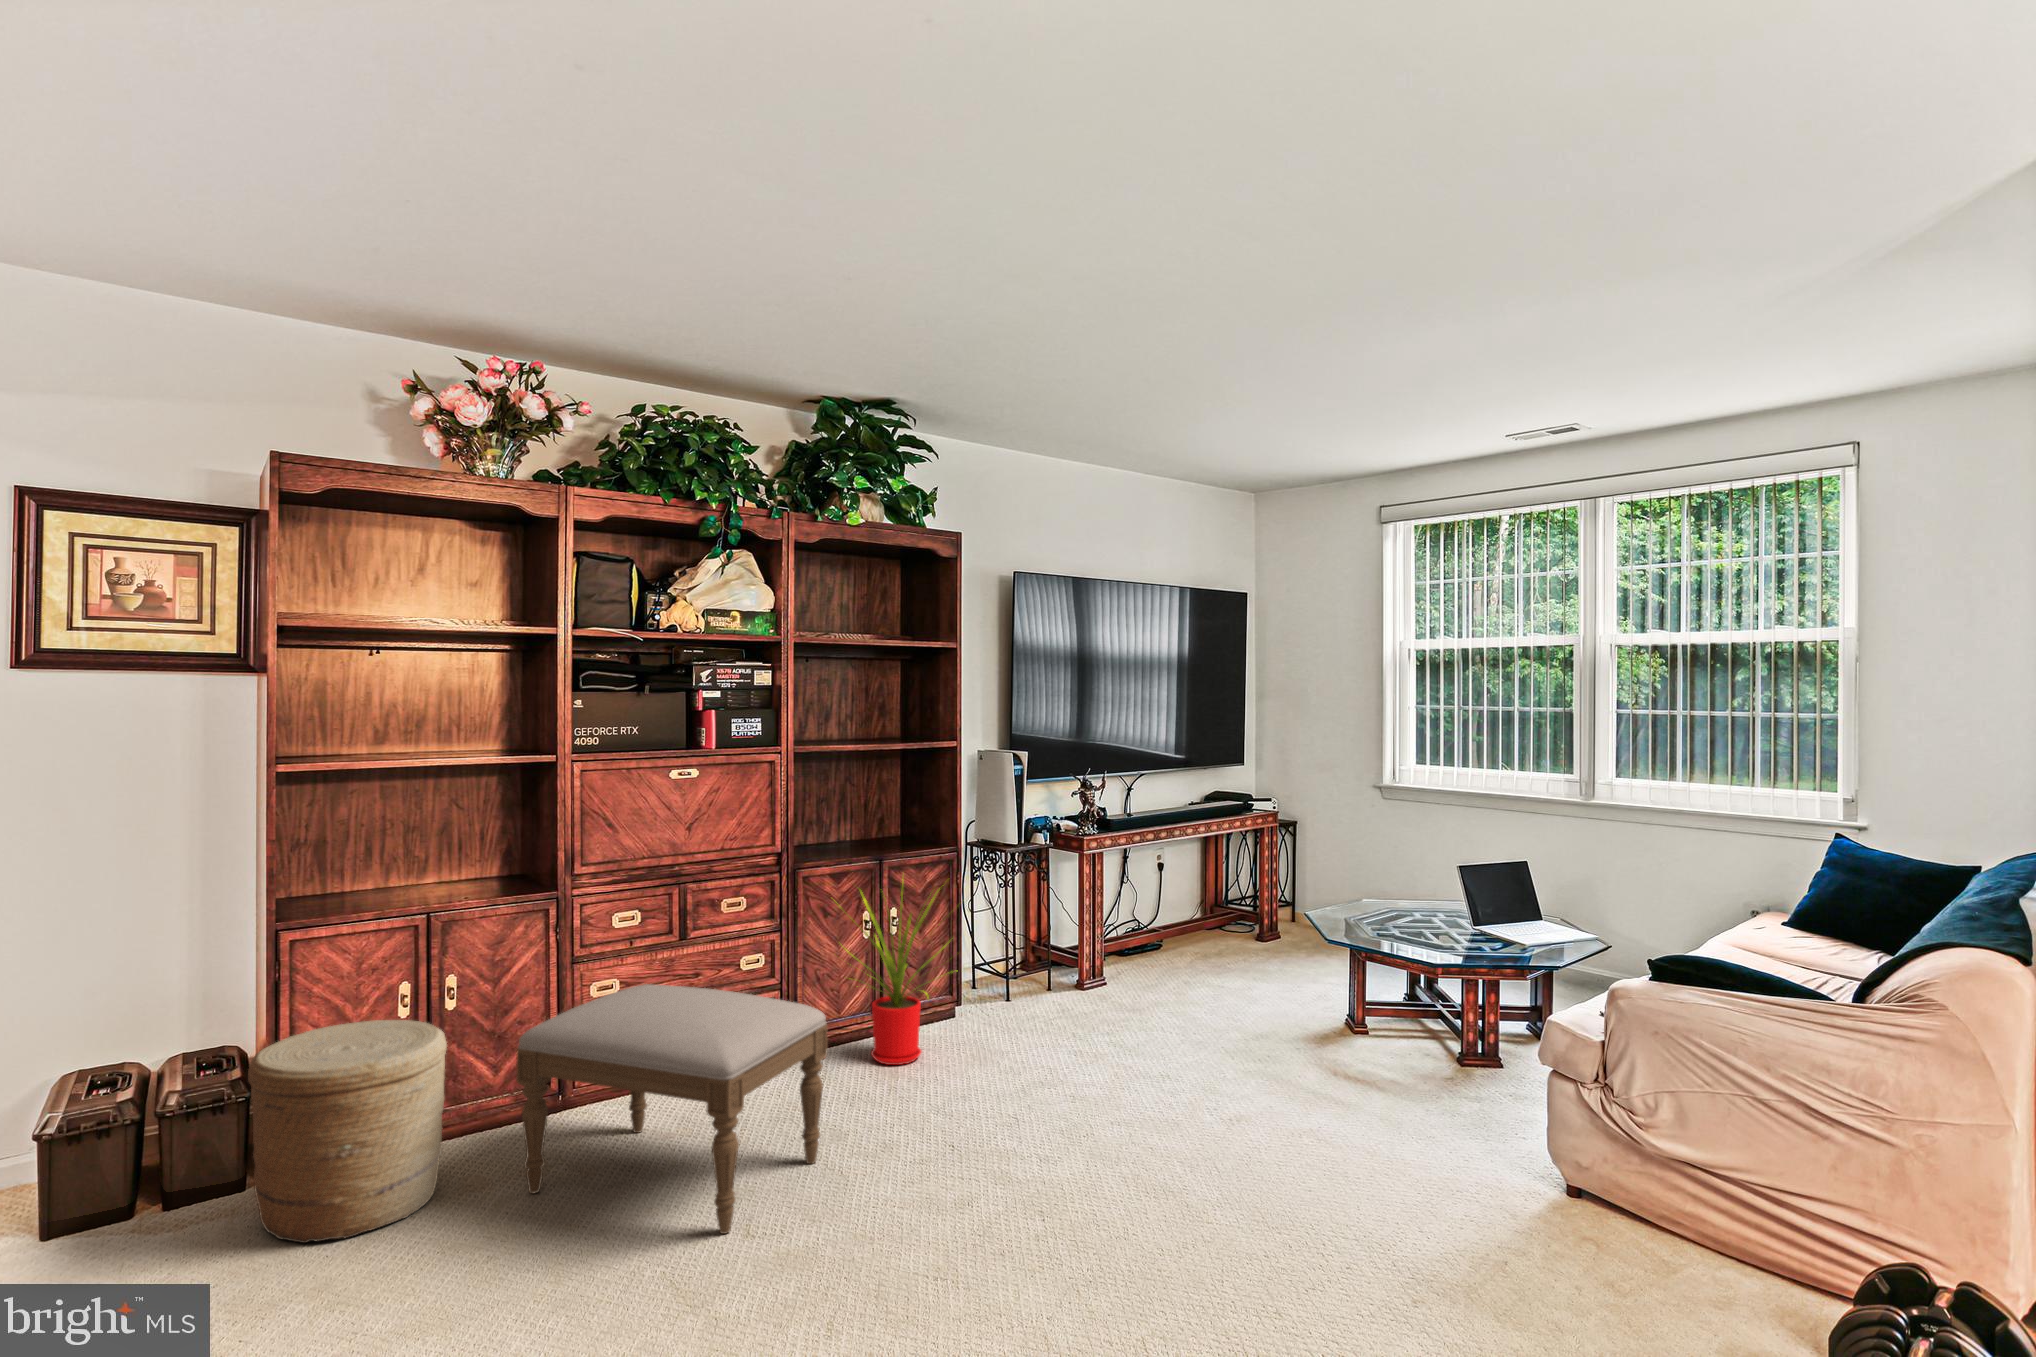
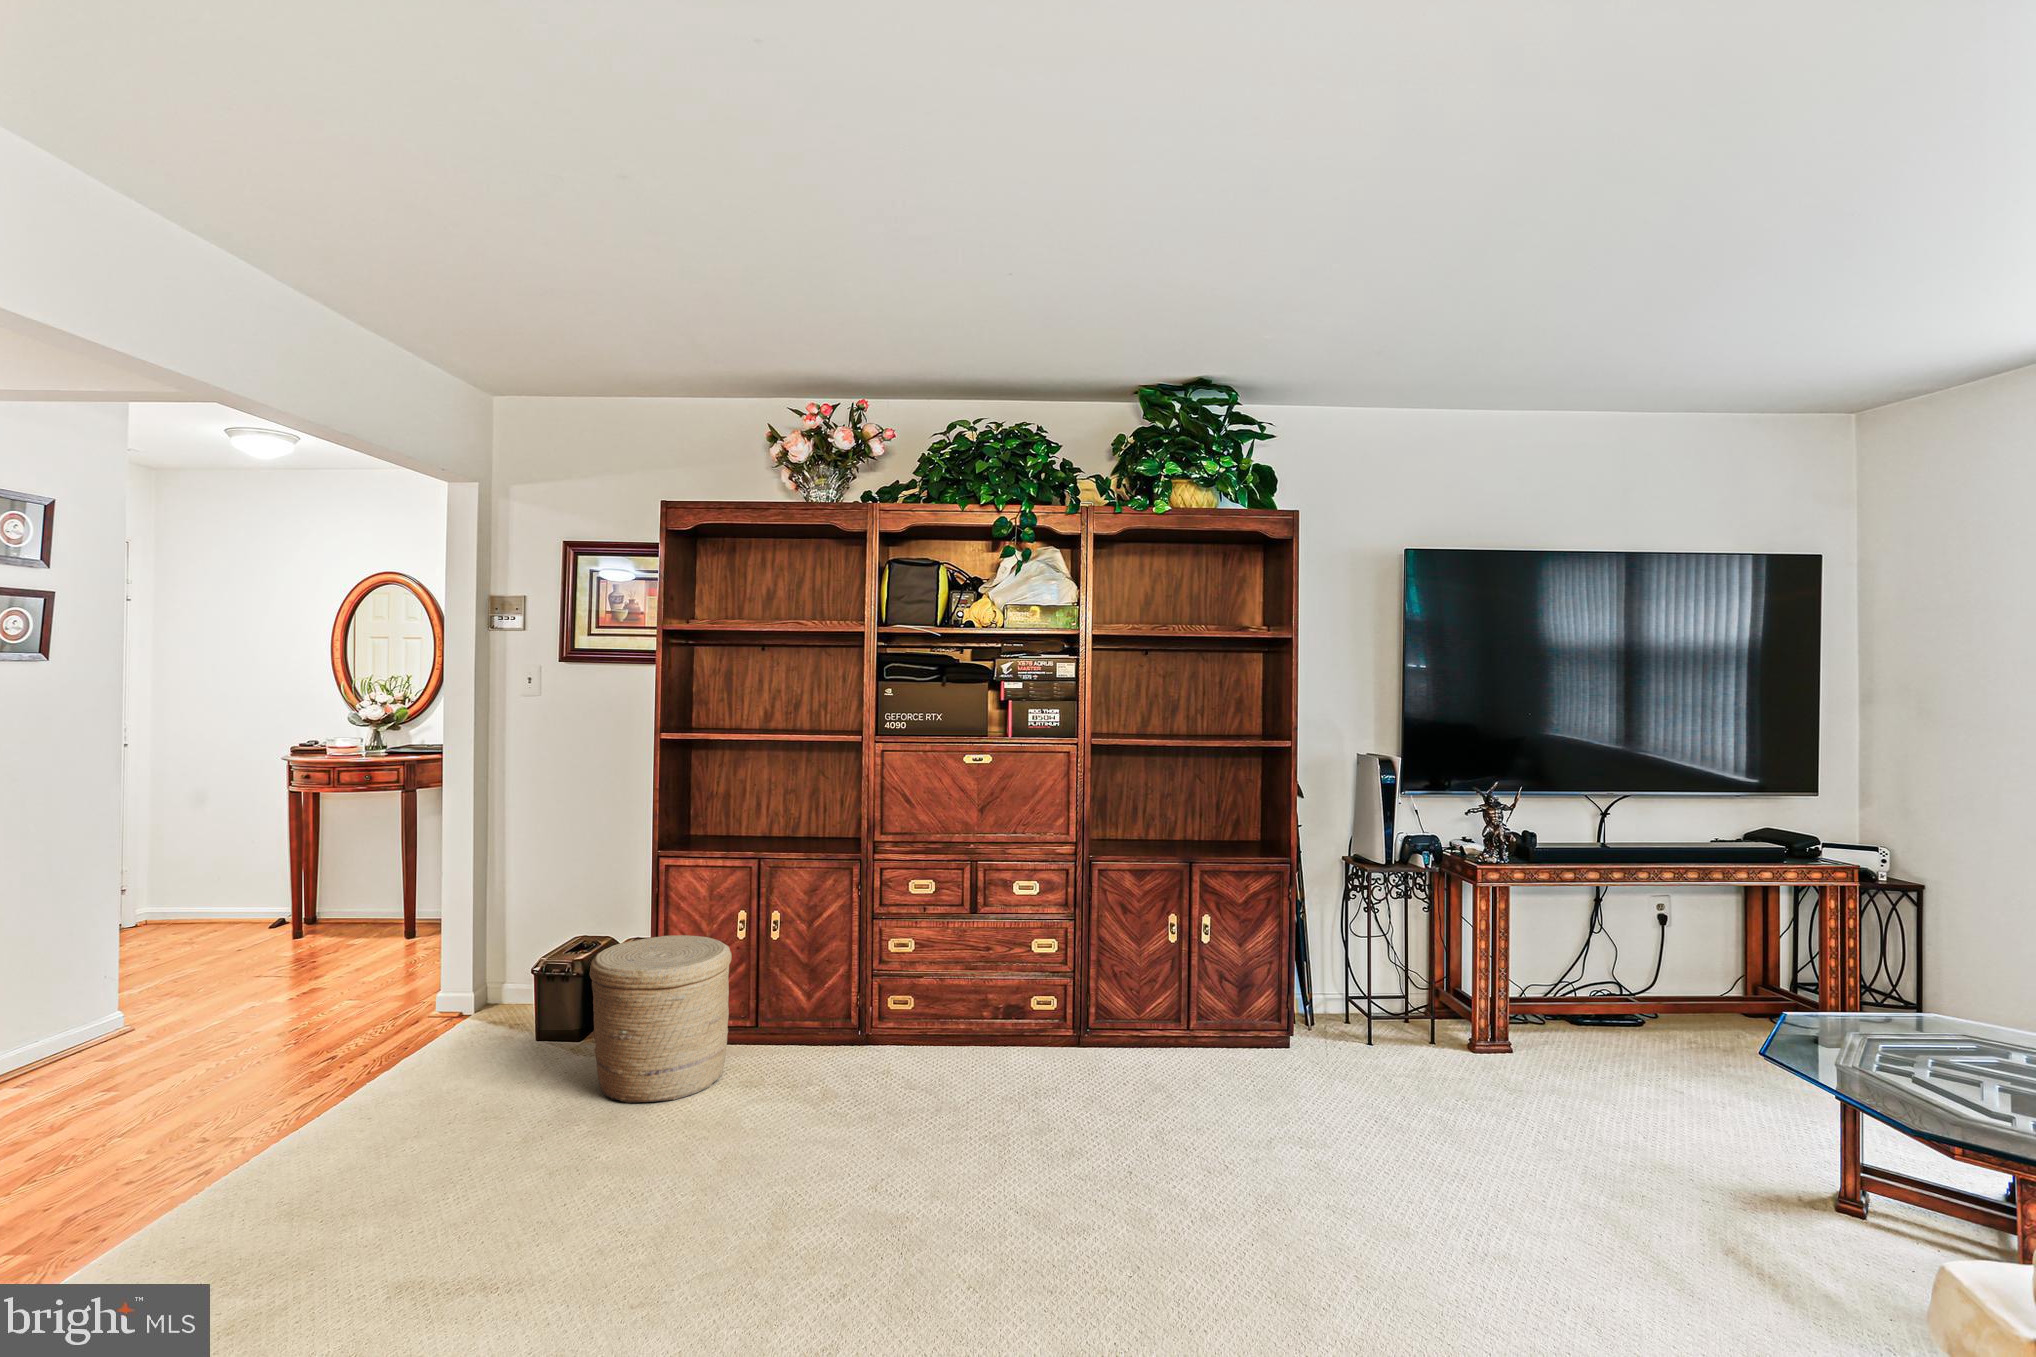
house plant: present [852,889,953,1065] -> none [1099,878,1246,1086]
ottoman: present [516,984,827,1234] -> none [749,948,985,1207]

